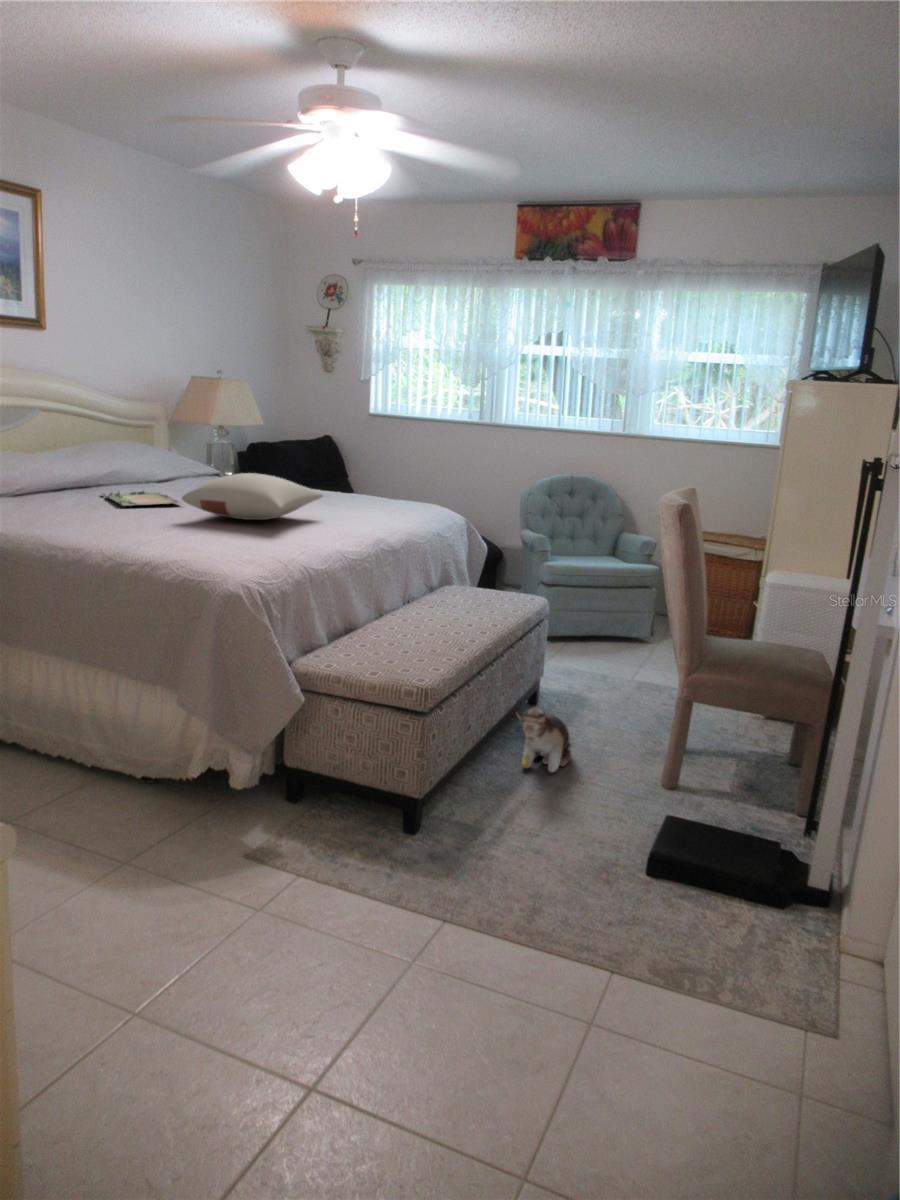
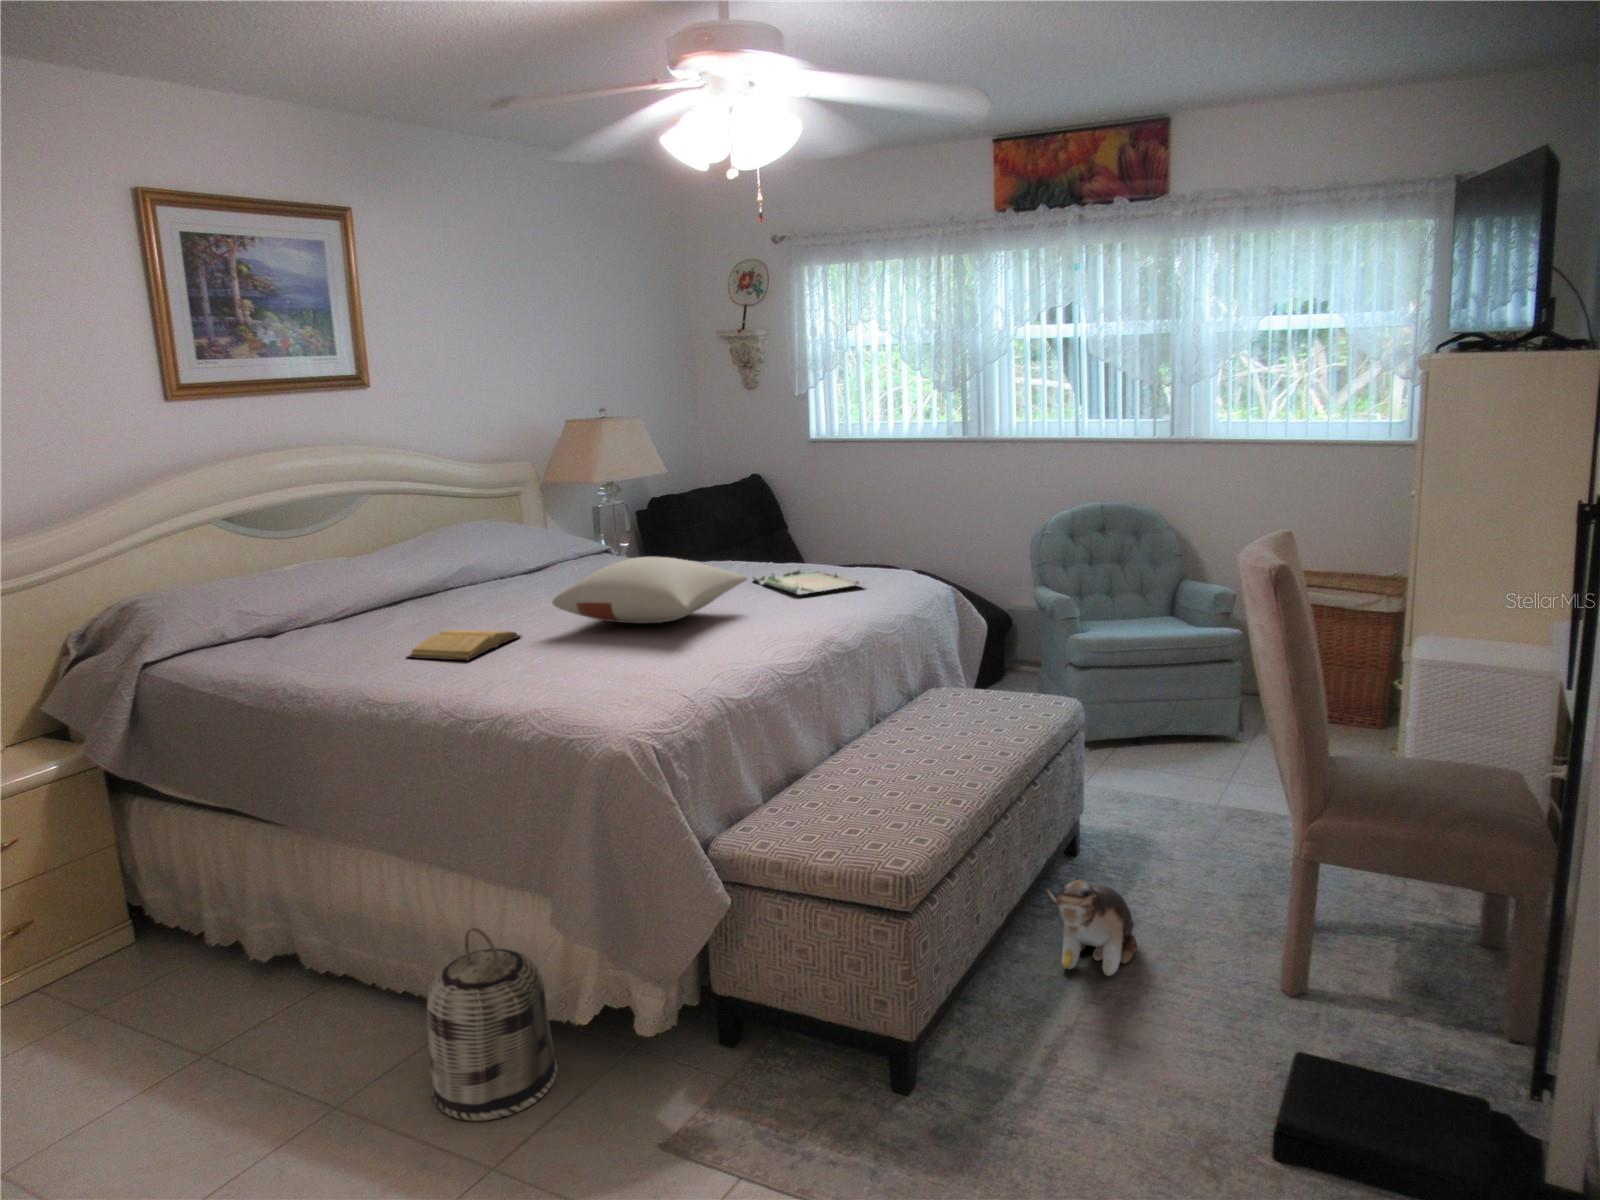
tray: present [103,491,181,506] -> present [753,570,864,595]
book: none [72,511,158,532] -> present [407,630,521,660]
basket: none [83,710,174,840] -> present [427,928,557,1121]

